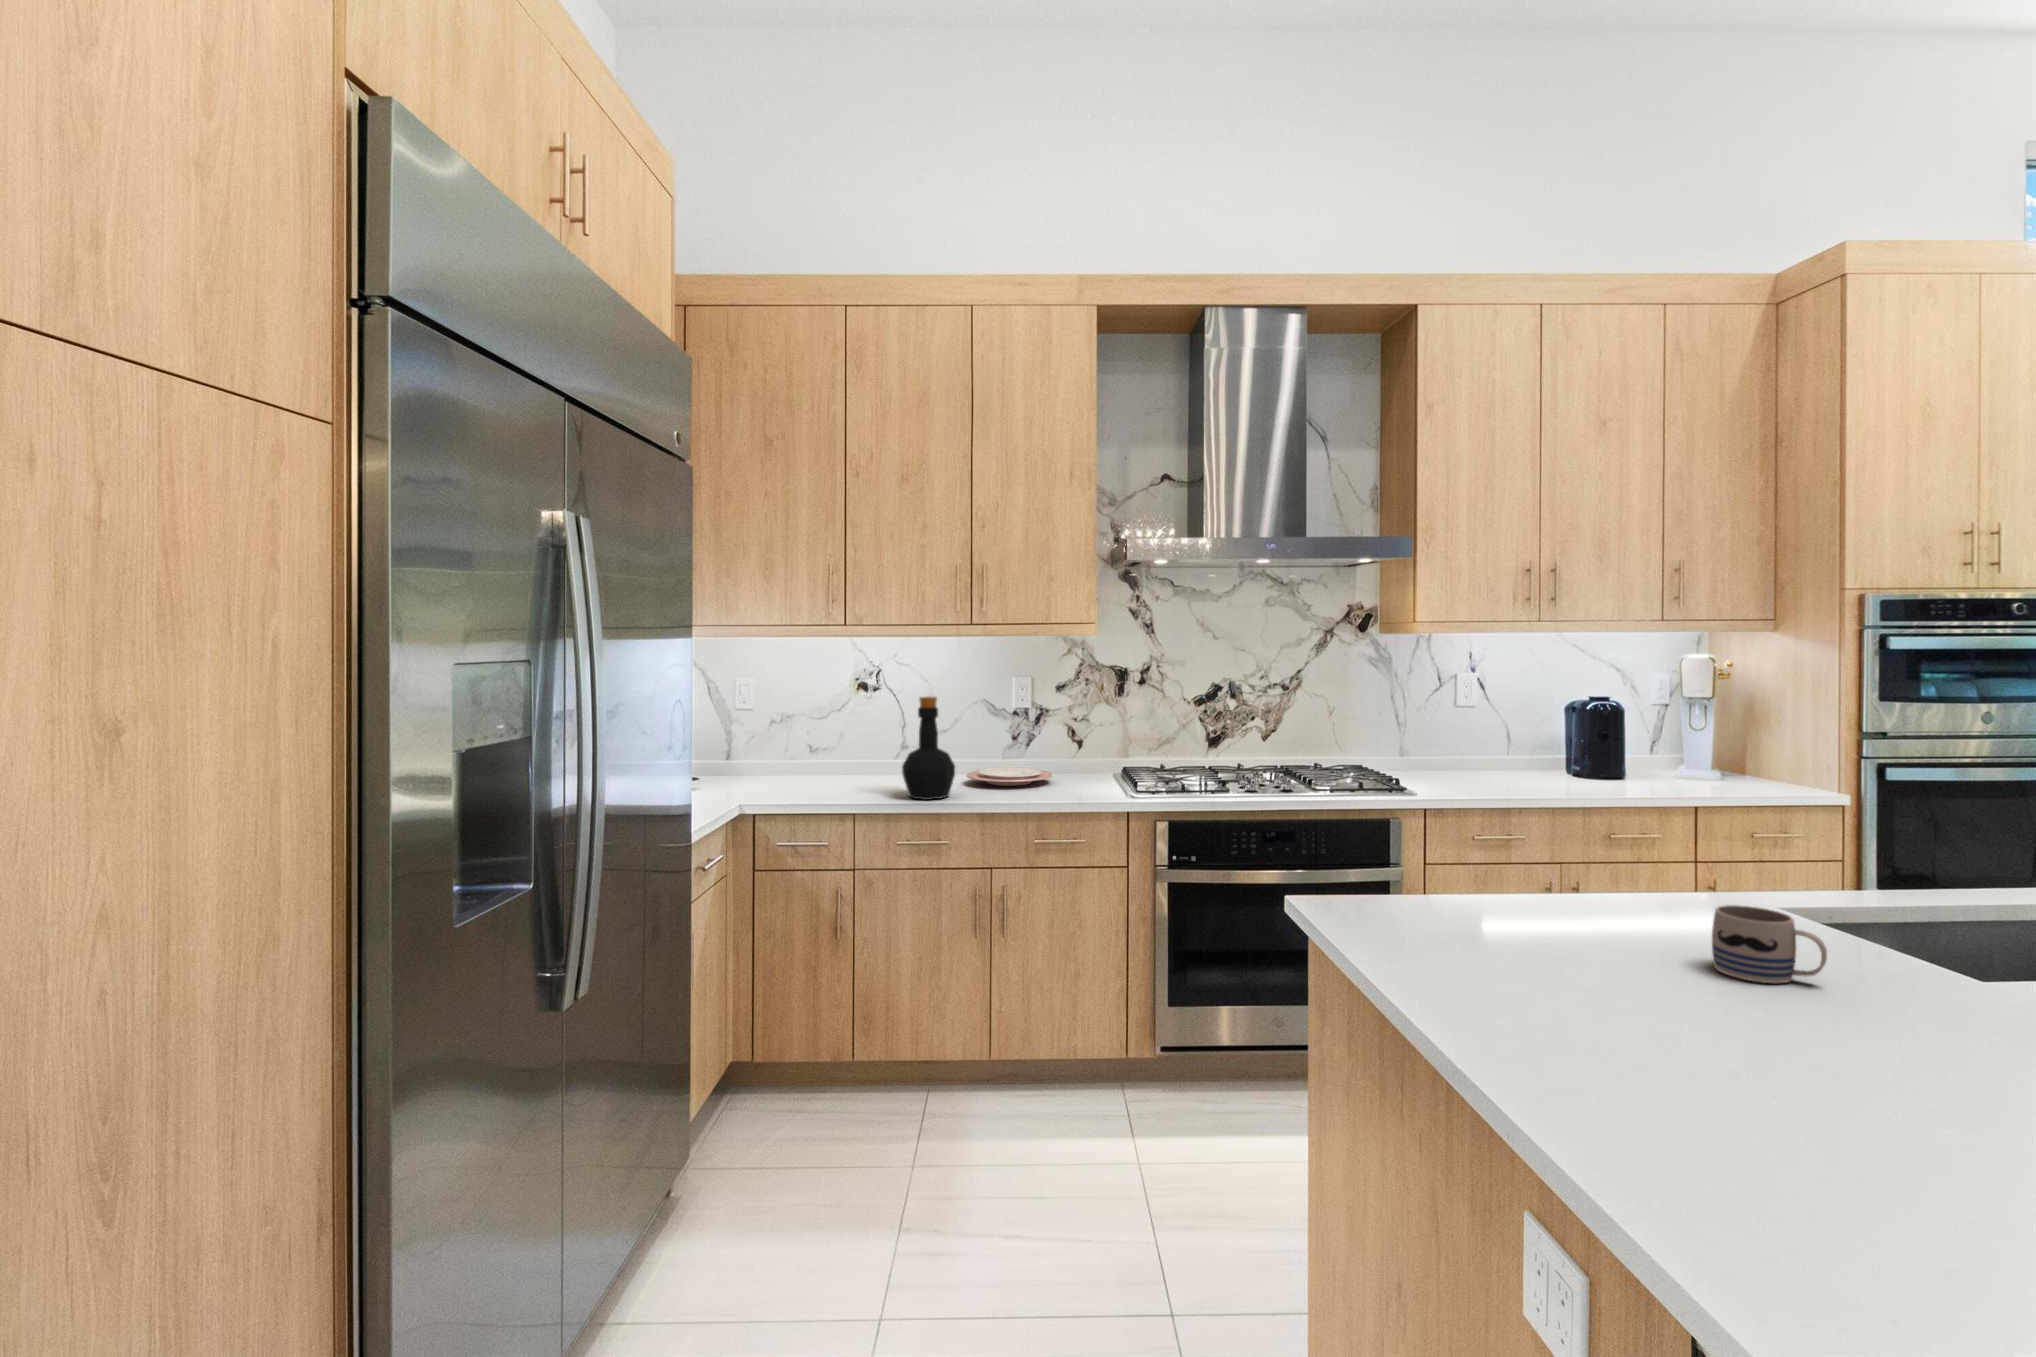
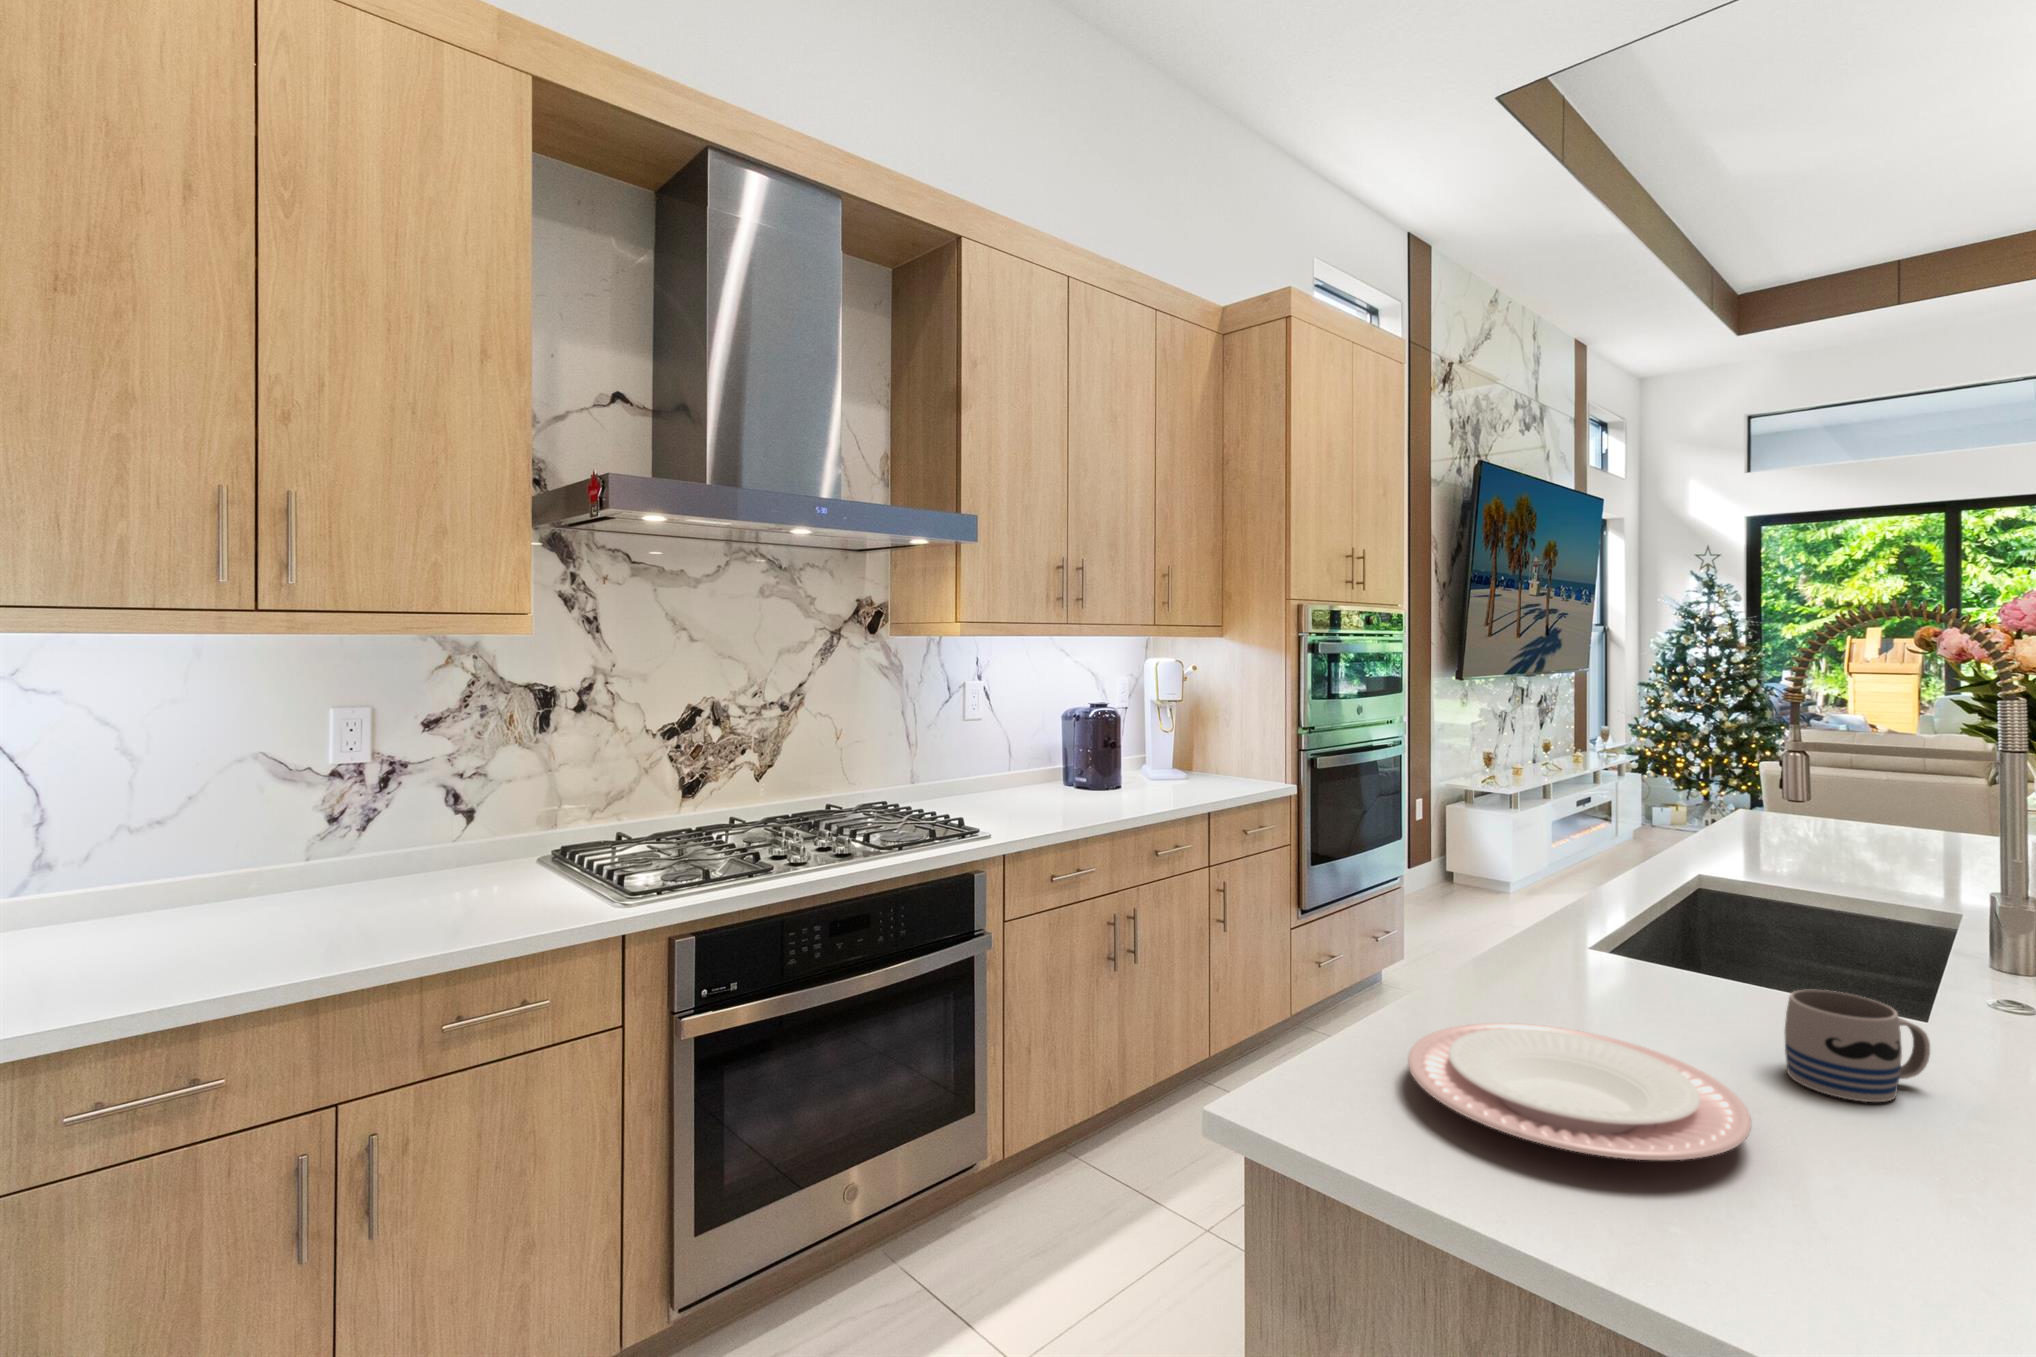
bottle: present [902,697,955,800] -> none [88,758,240,989]
plate: present [967,767,1052,786] -> present [1408,1023,1752,1160]

